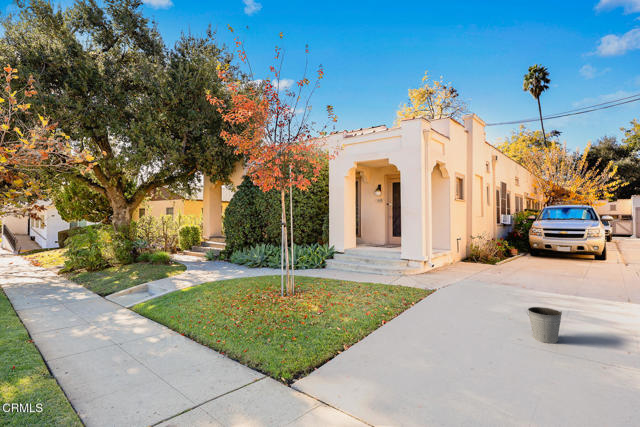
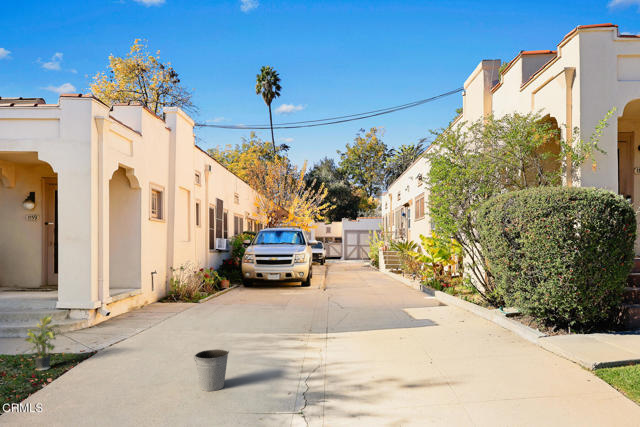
potted plant: none [394,263,414,299] -> present [25,315,59,371]

